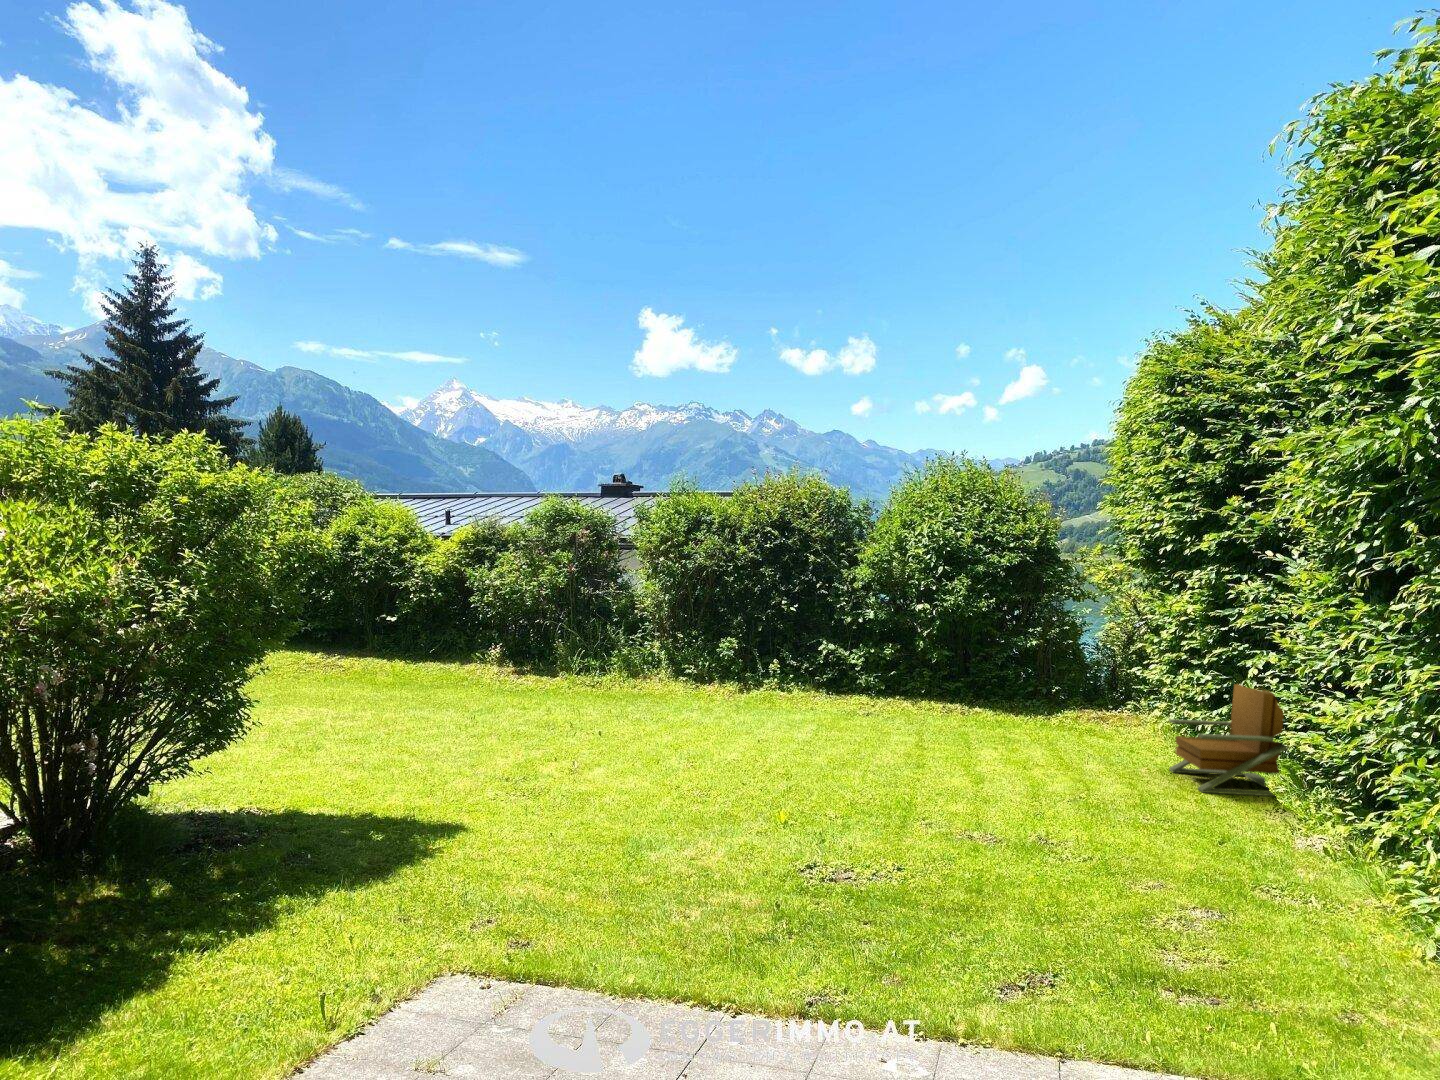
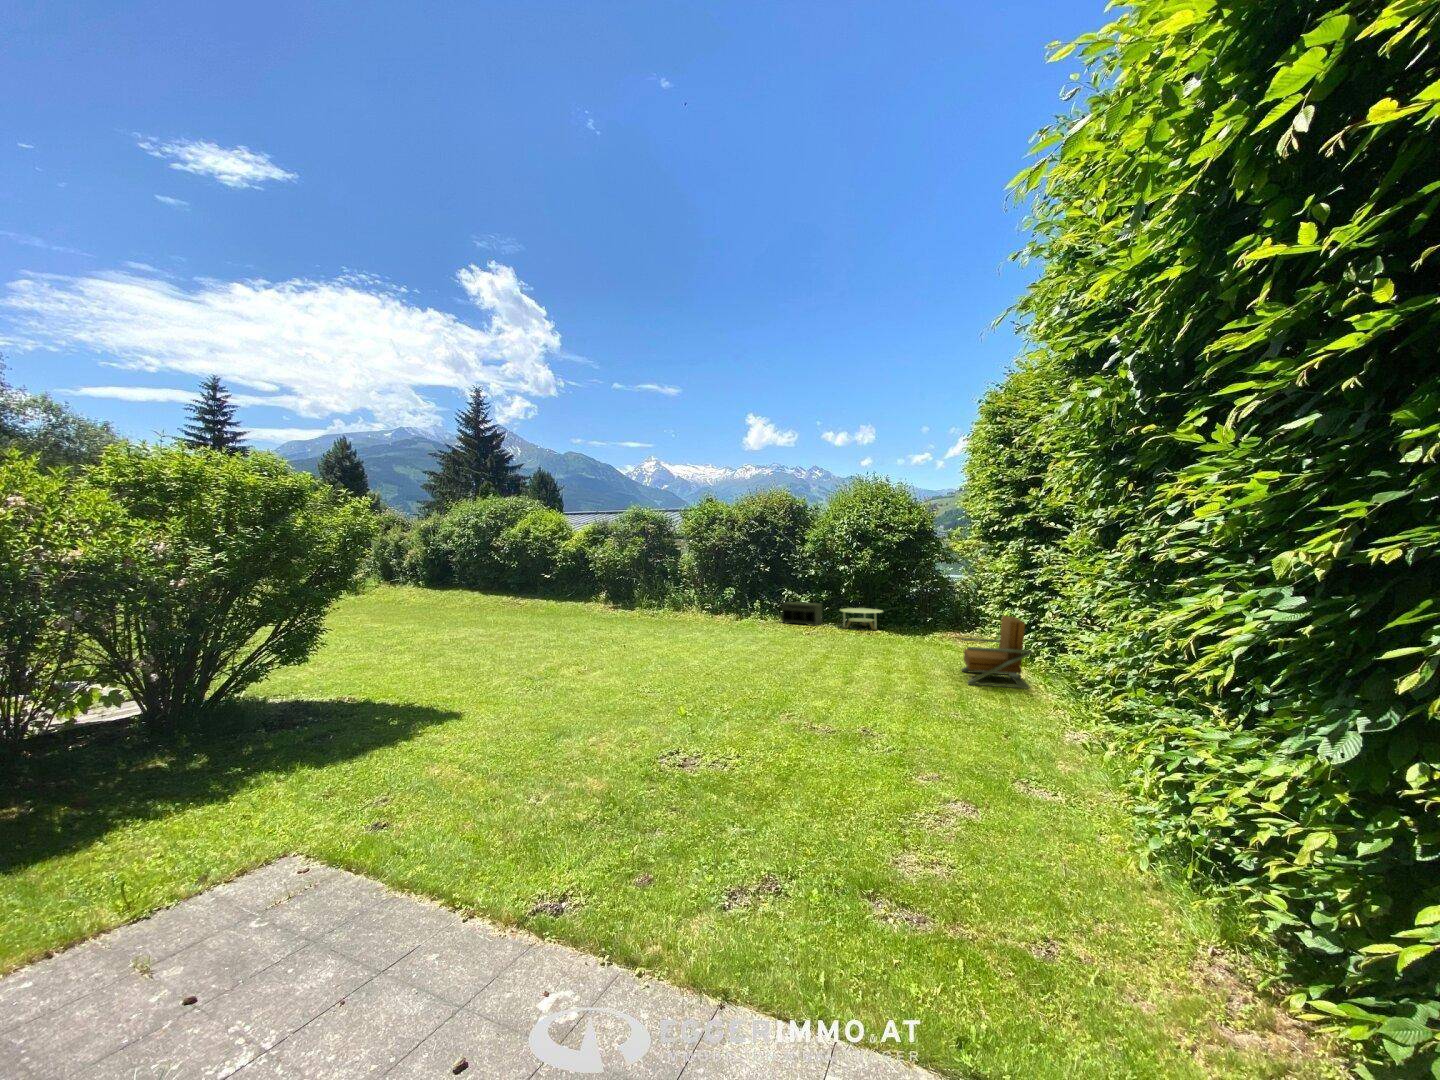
bench: none [821,661,886,700] -> present [782,602,822,626]
round table: none [917,672,988,707] -> present [841,608,883,630]

